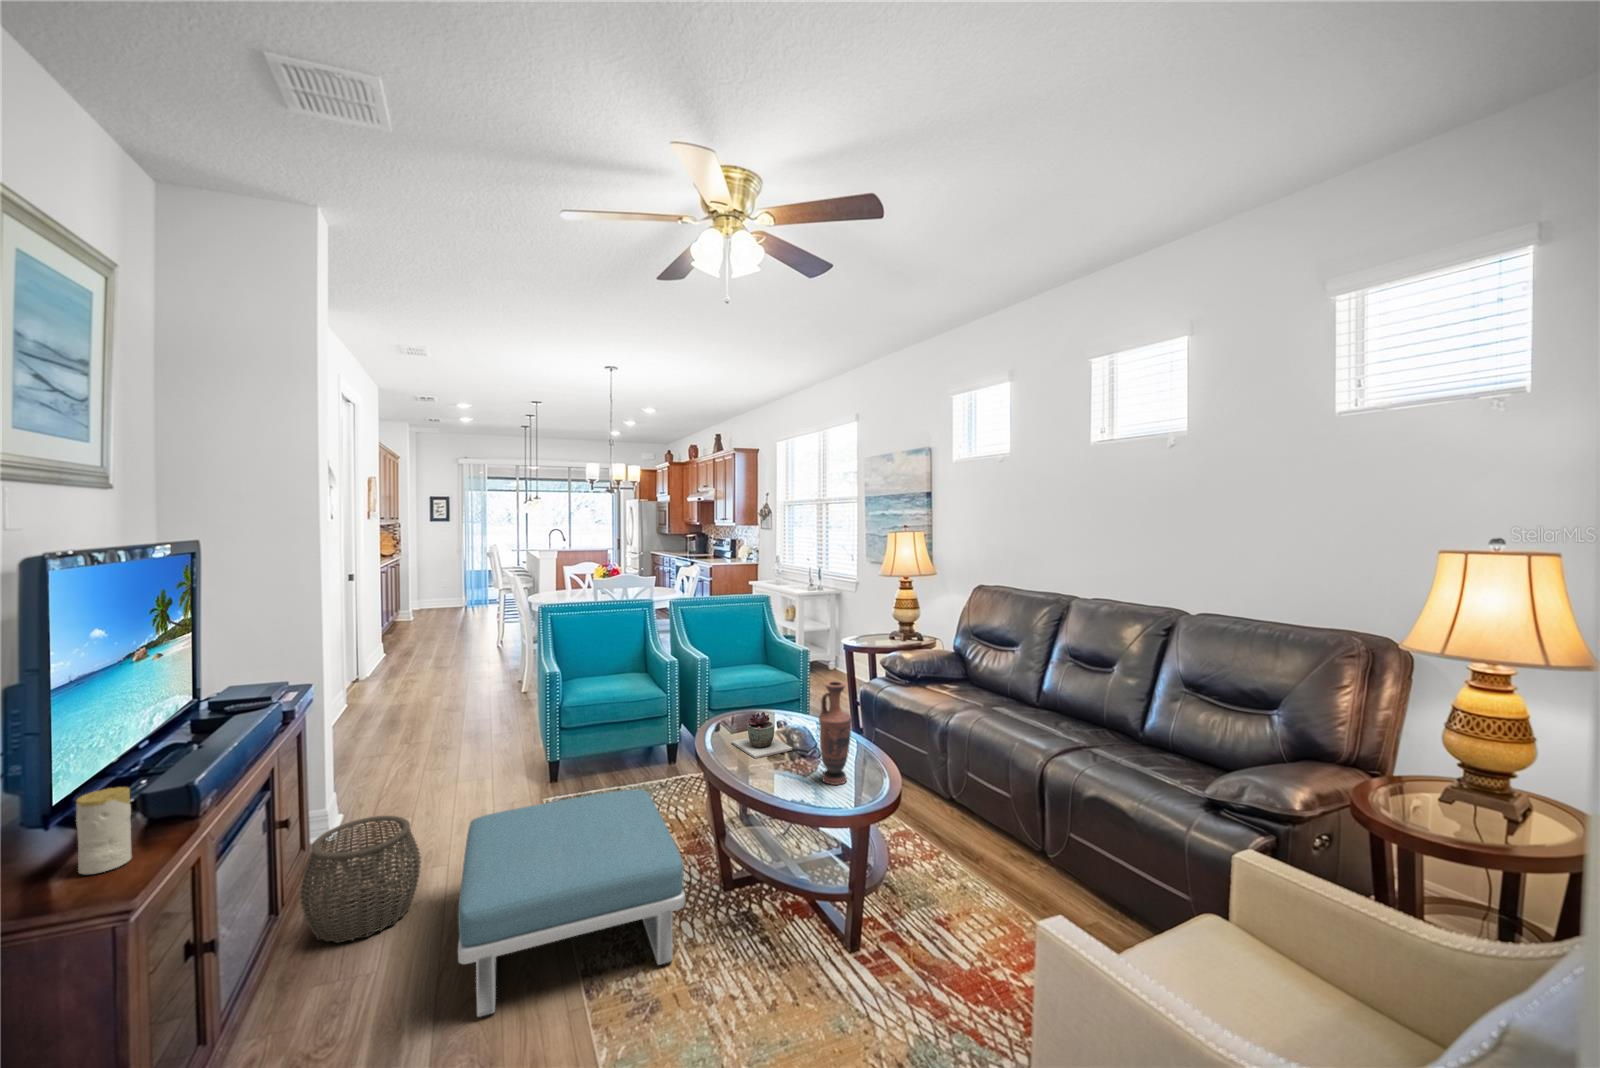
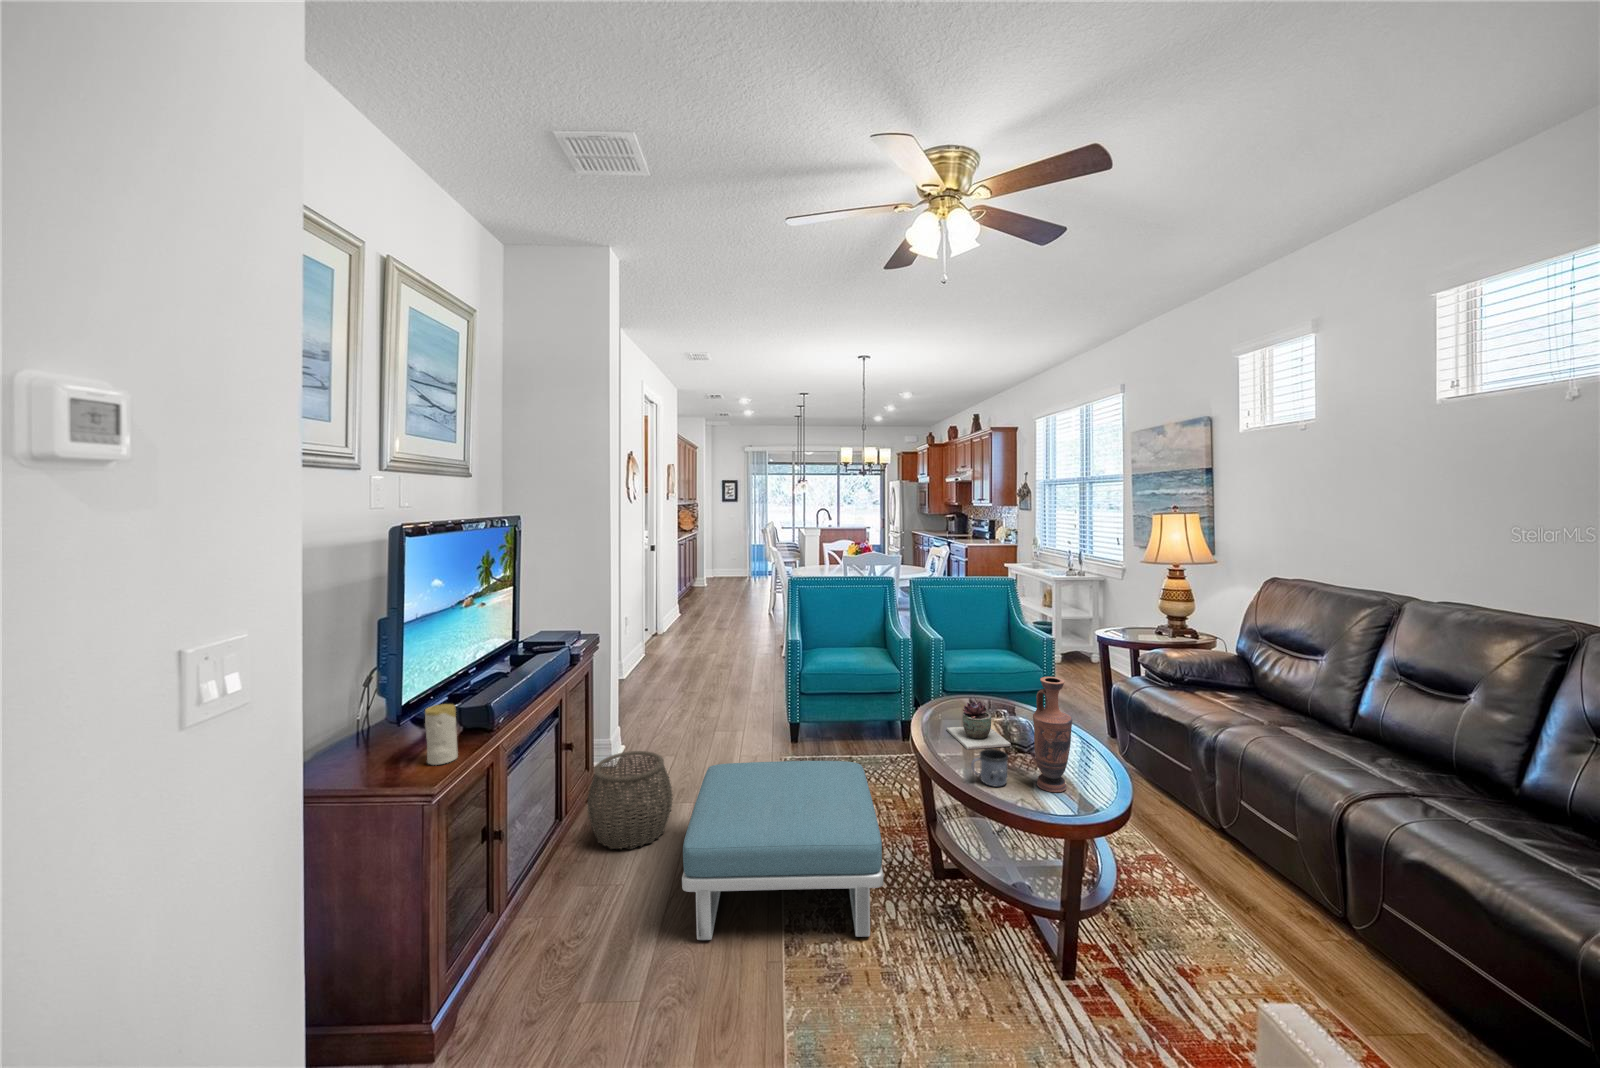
mug: none [766,754,799,788] -> present [971,749,1008,787]

